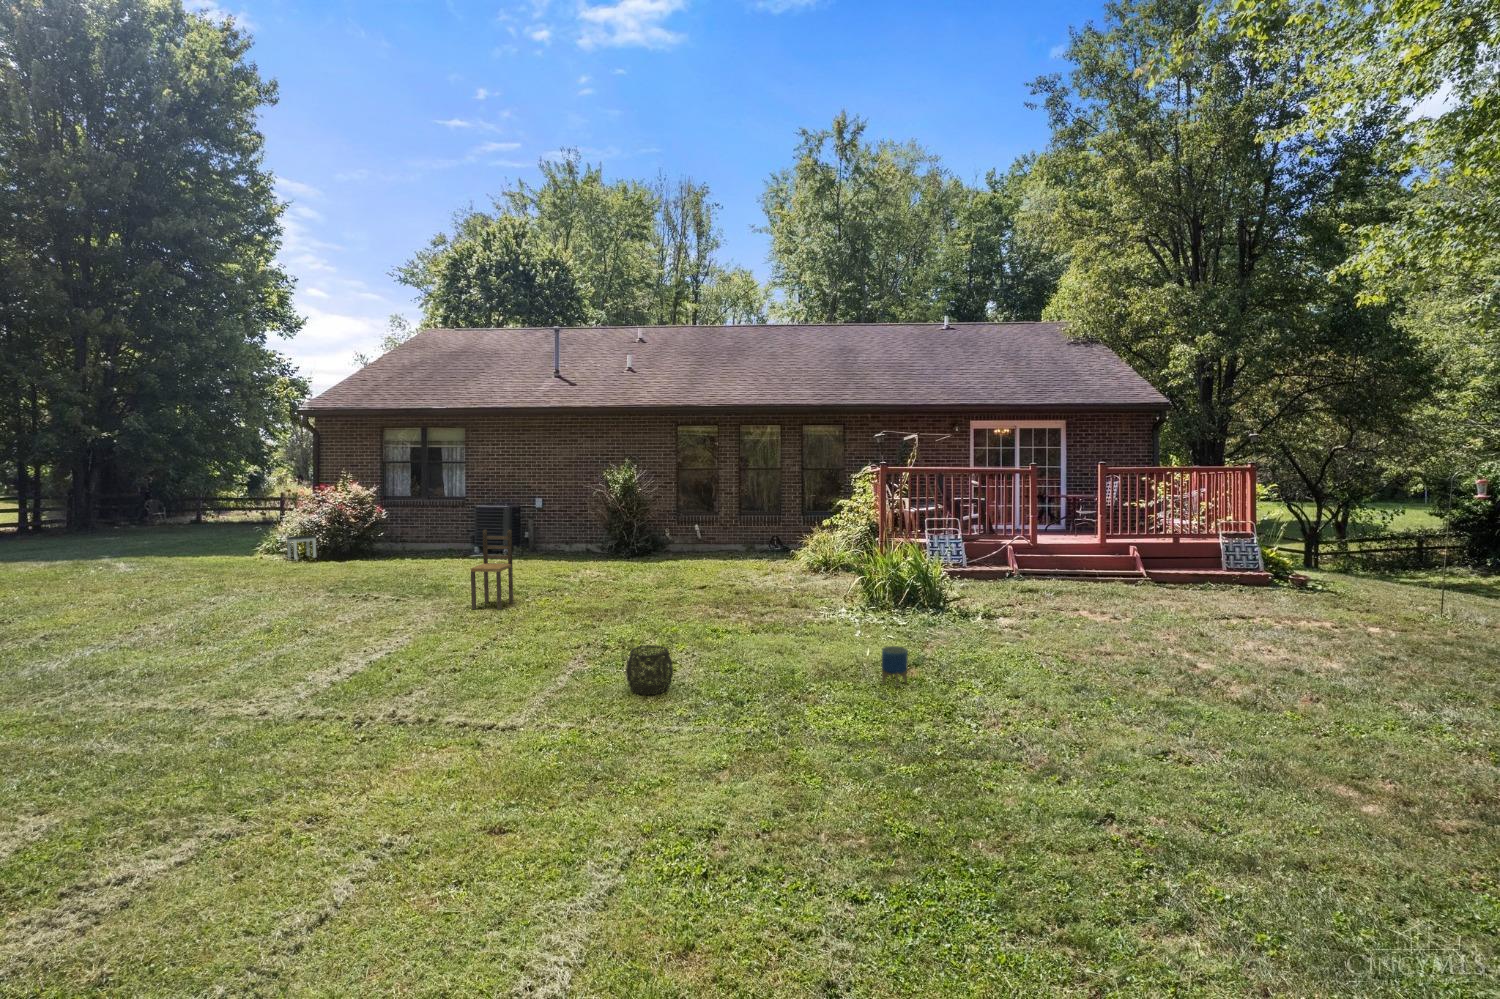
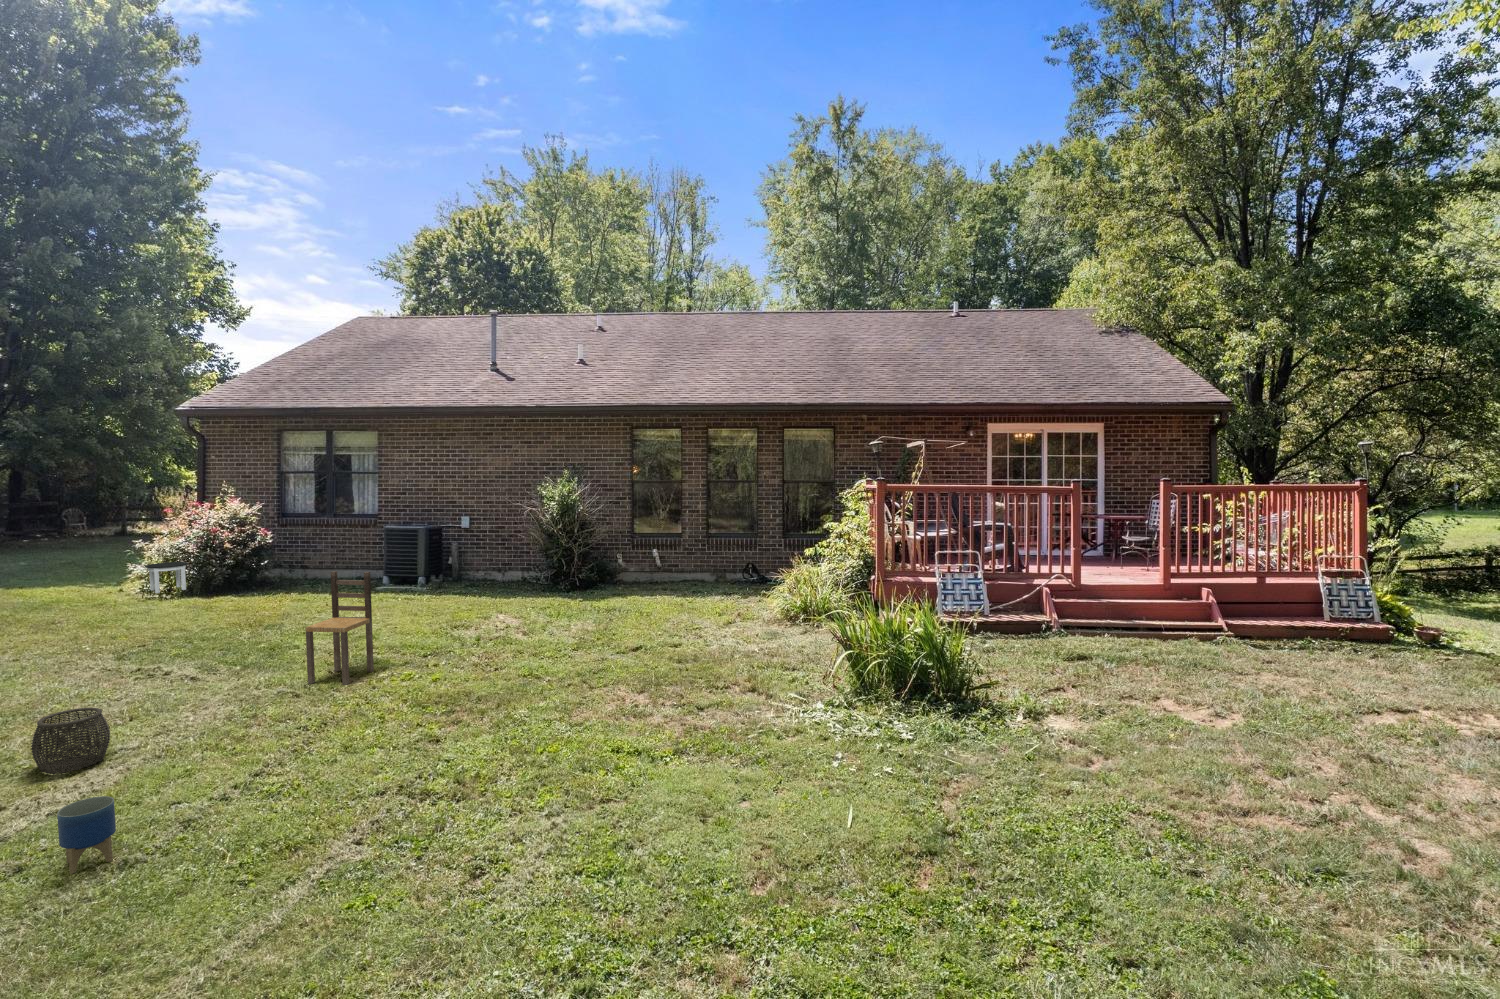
woven basket: present [626,645,673,695] -> present [31,708,110,774]
planter: present [882,646,908,687] -> present [57,796,116,874]

